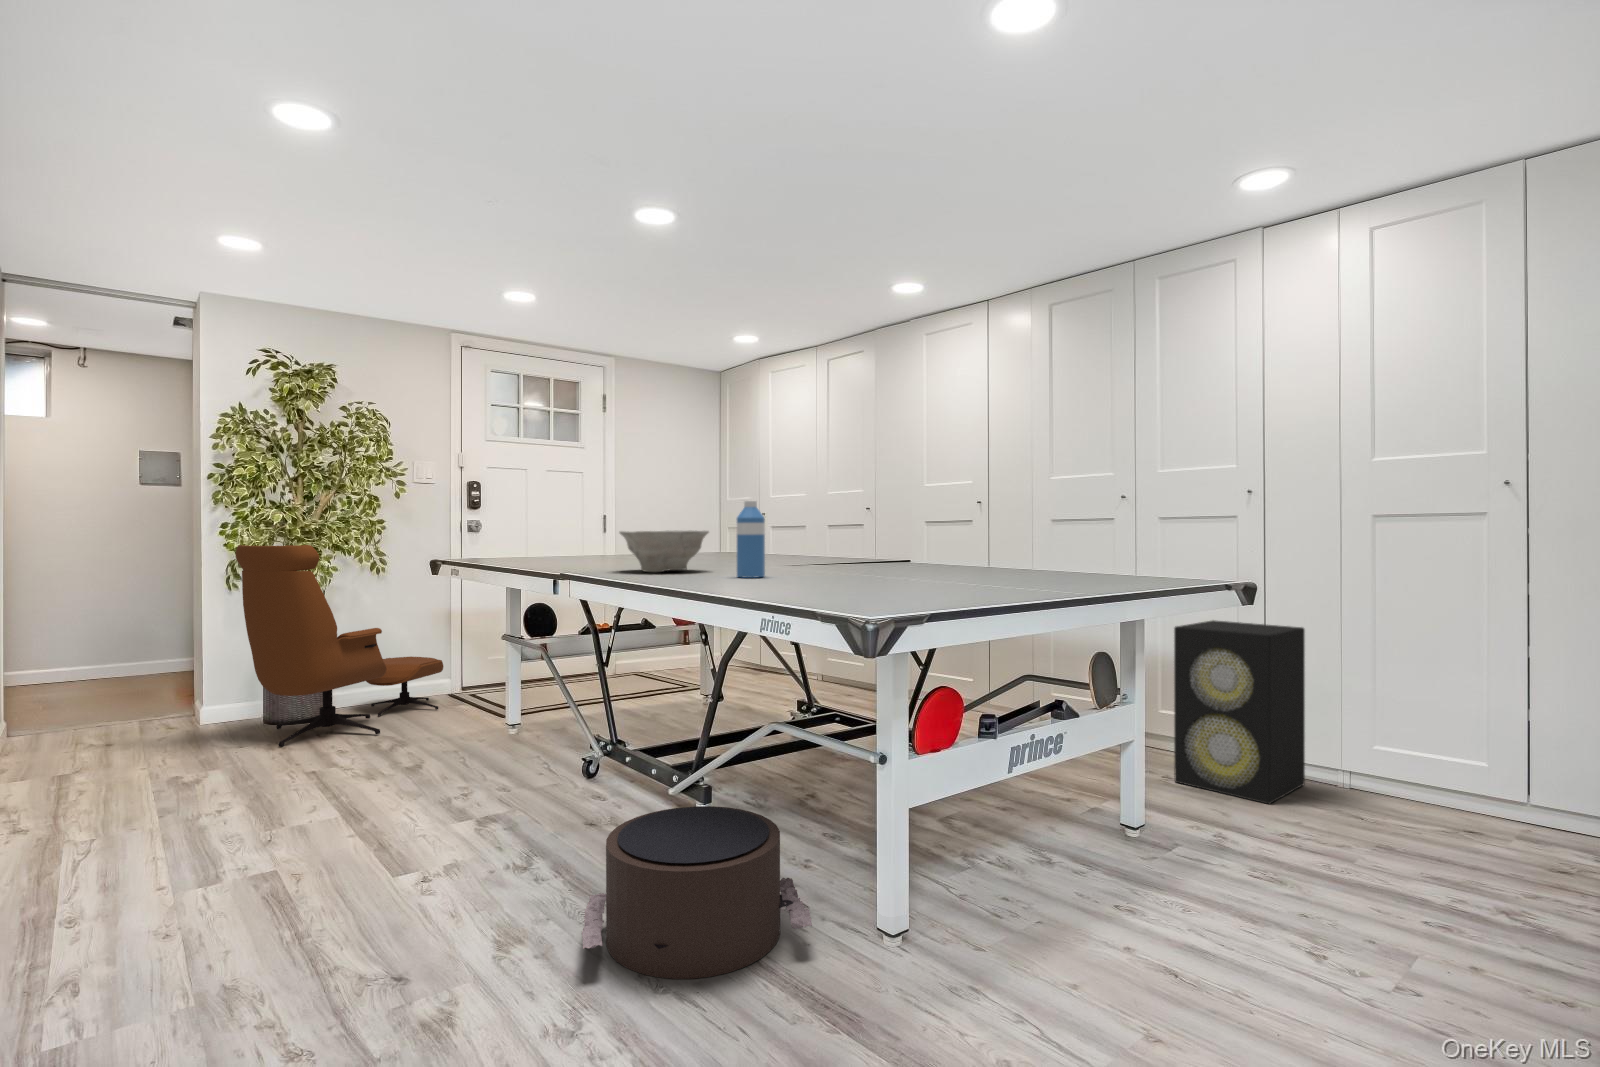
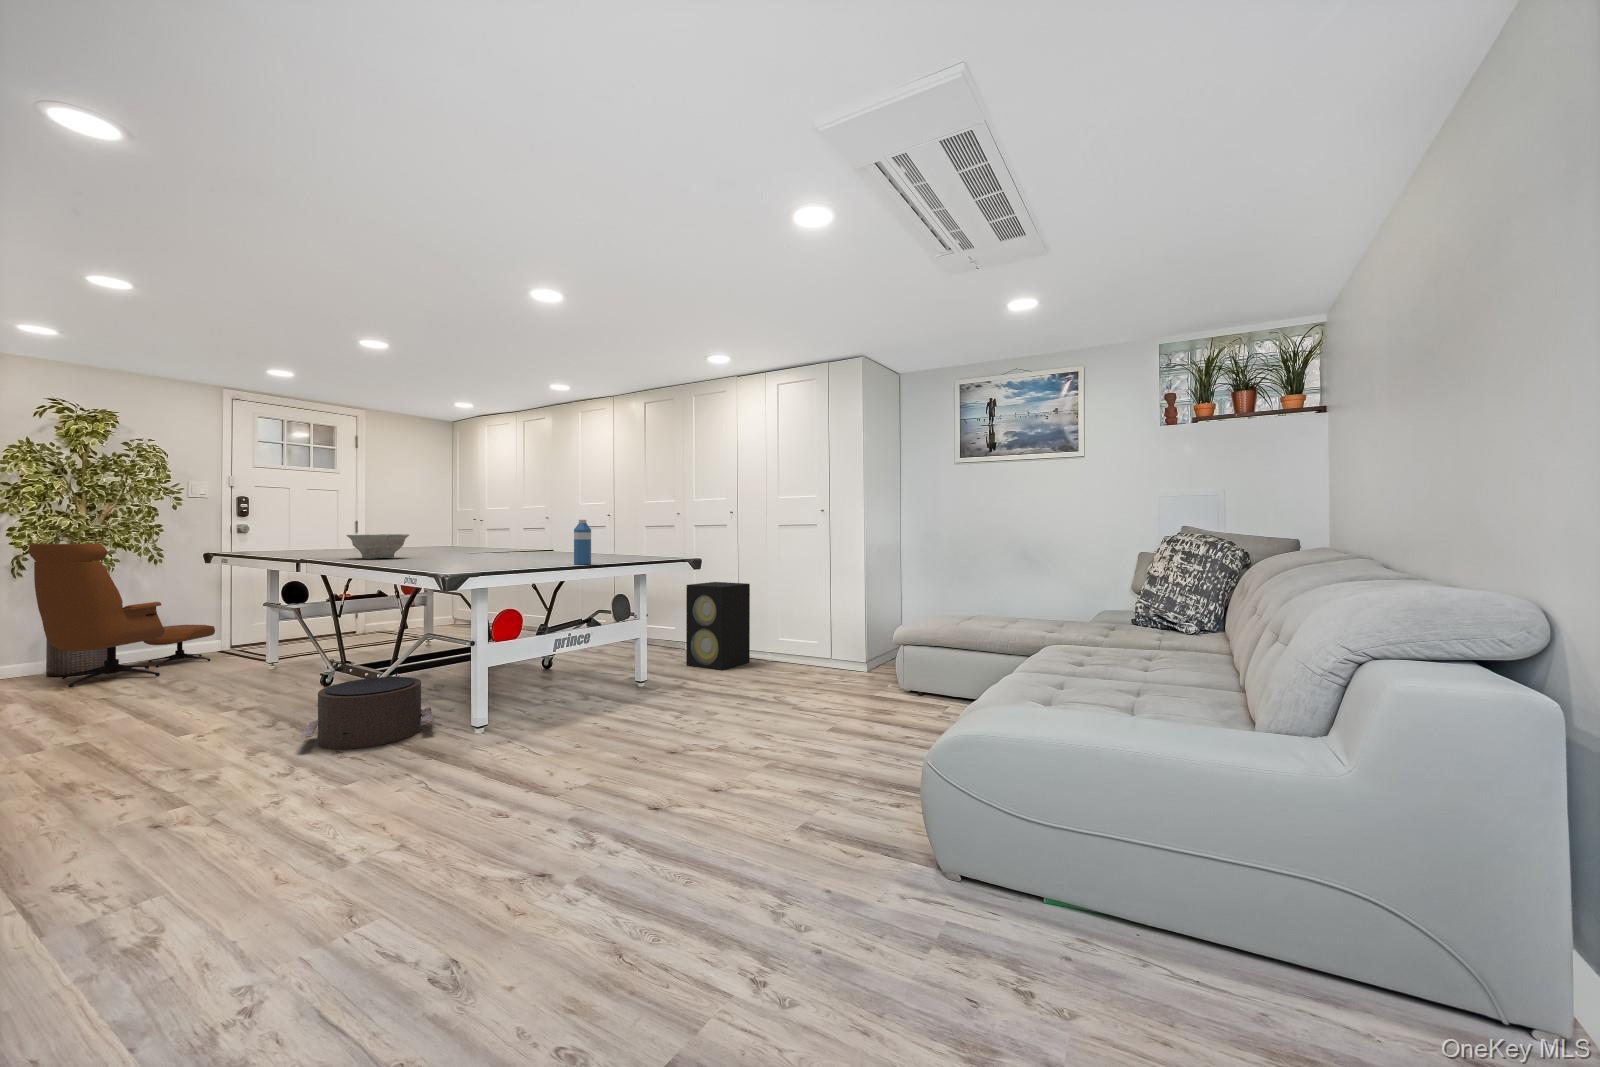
water bottle: present [737,501,765,578] -> present [574,520,591,565]

